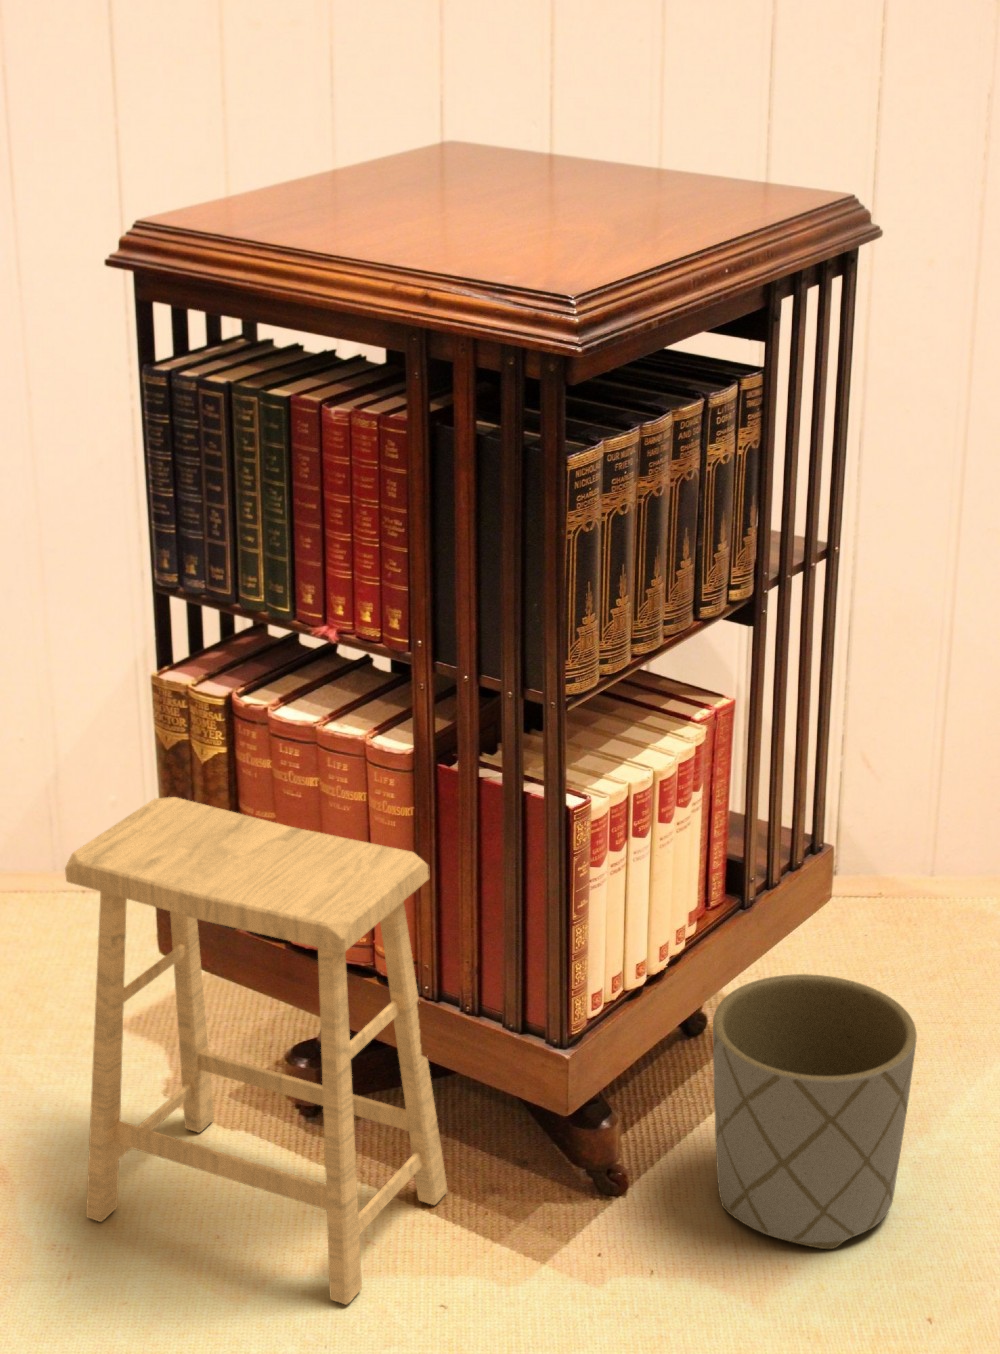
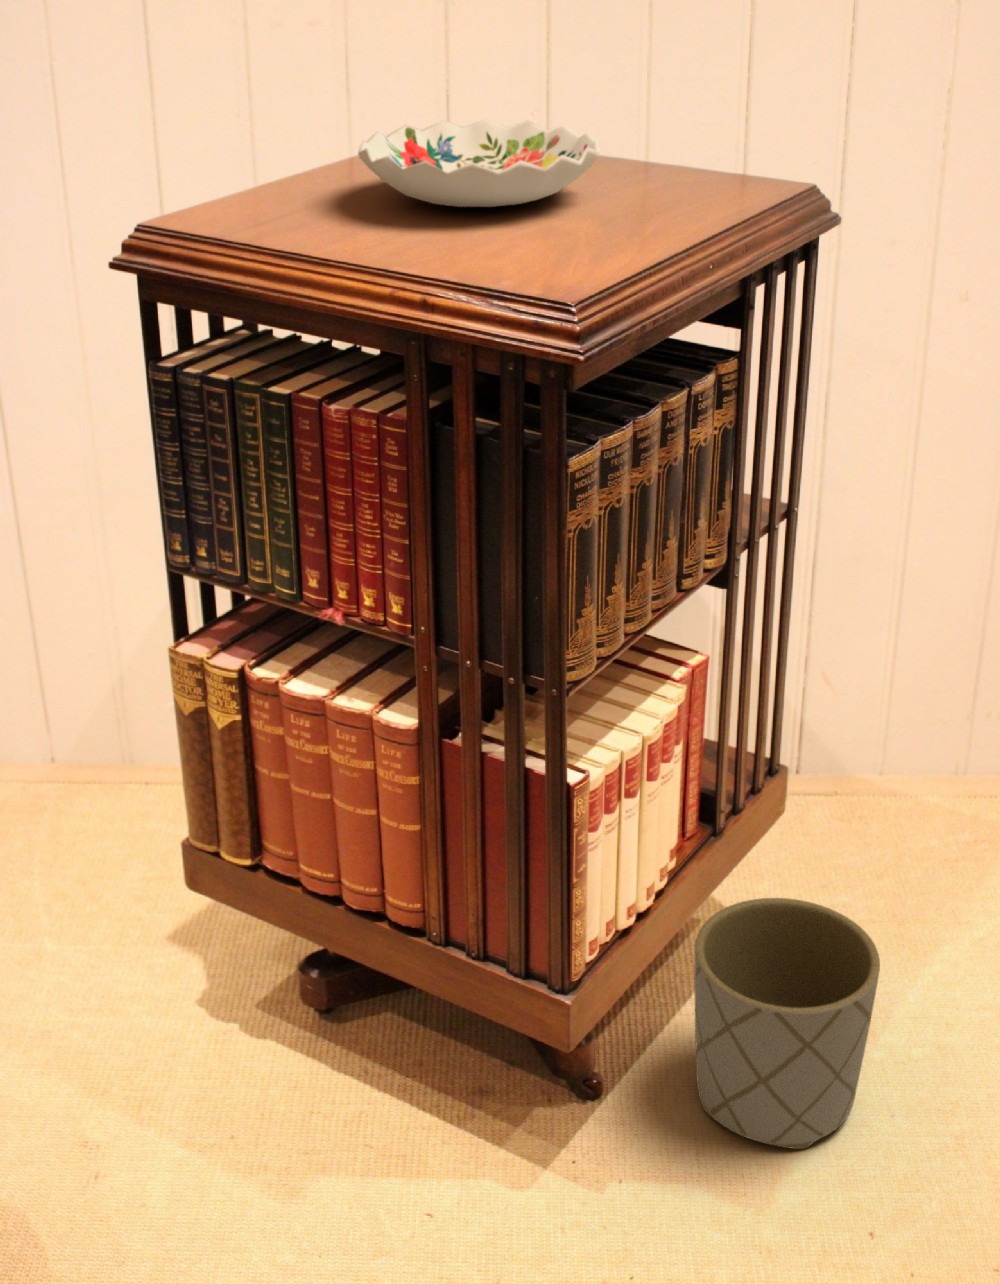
decorative bowl: none [369,125,621,210] -> present [358,119,600,207]
footstool: present [65,797,448,1305] -> none [94,761,456,1226]

